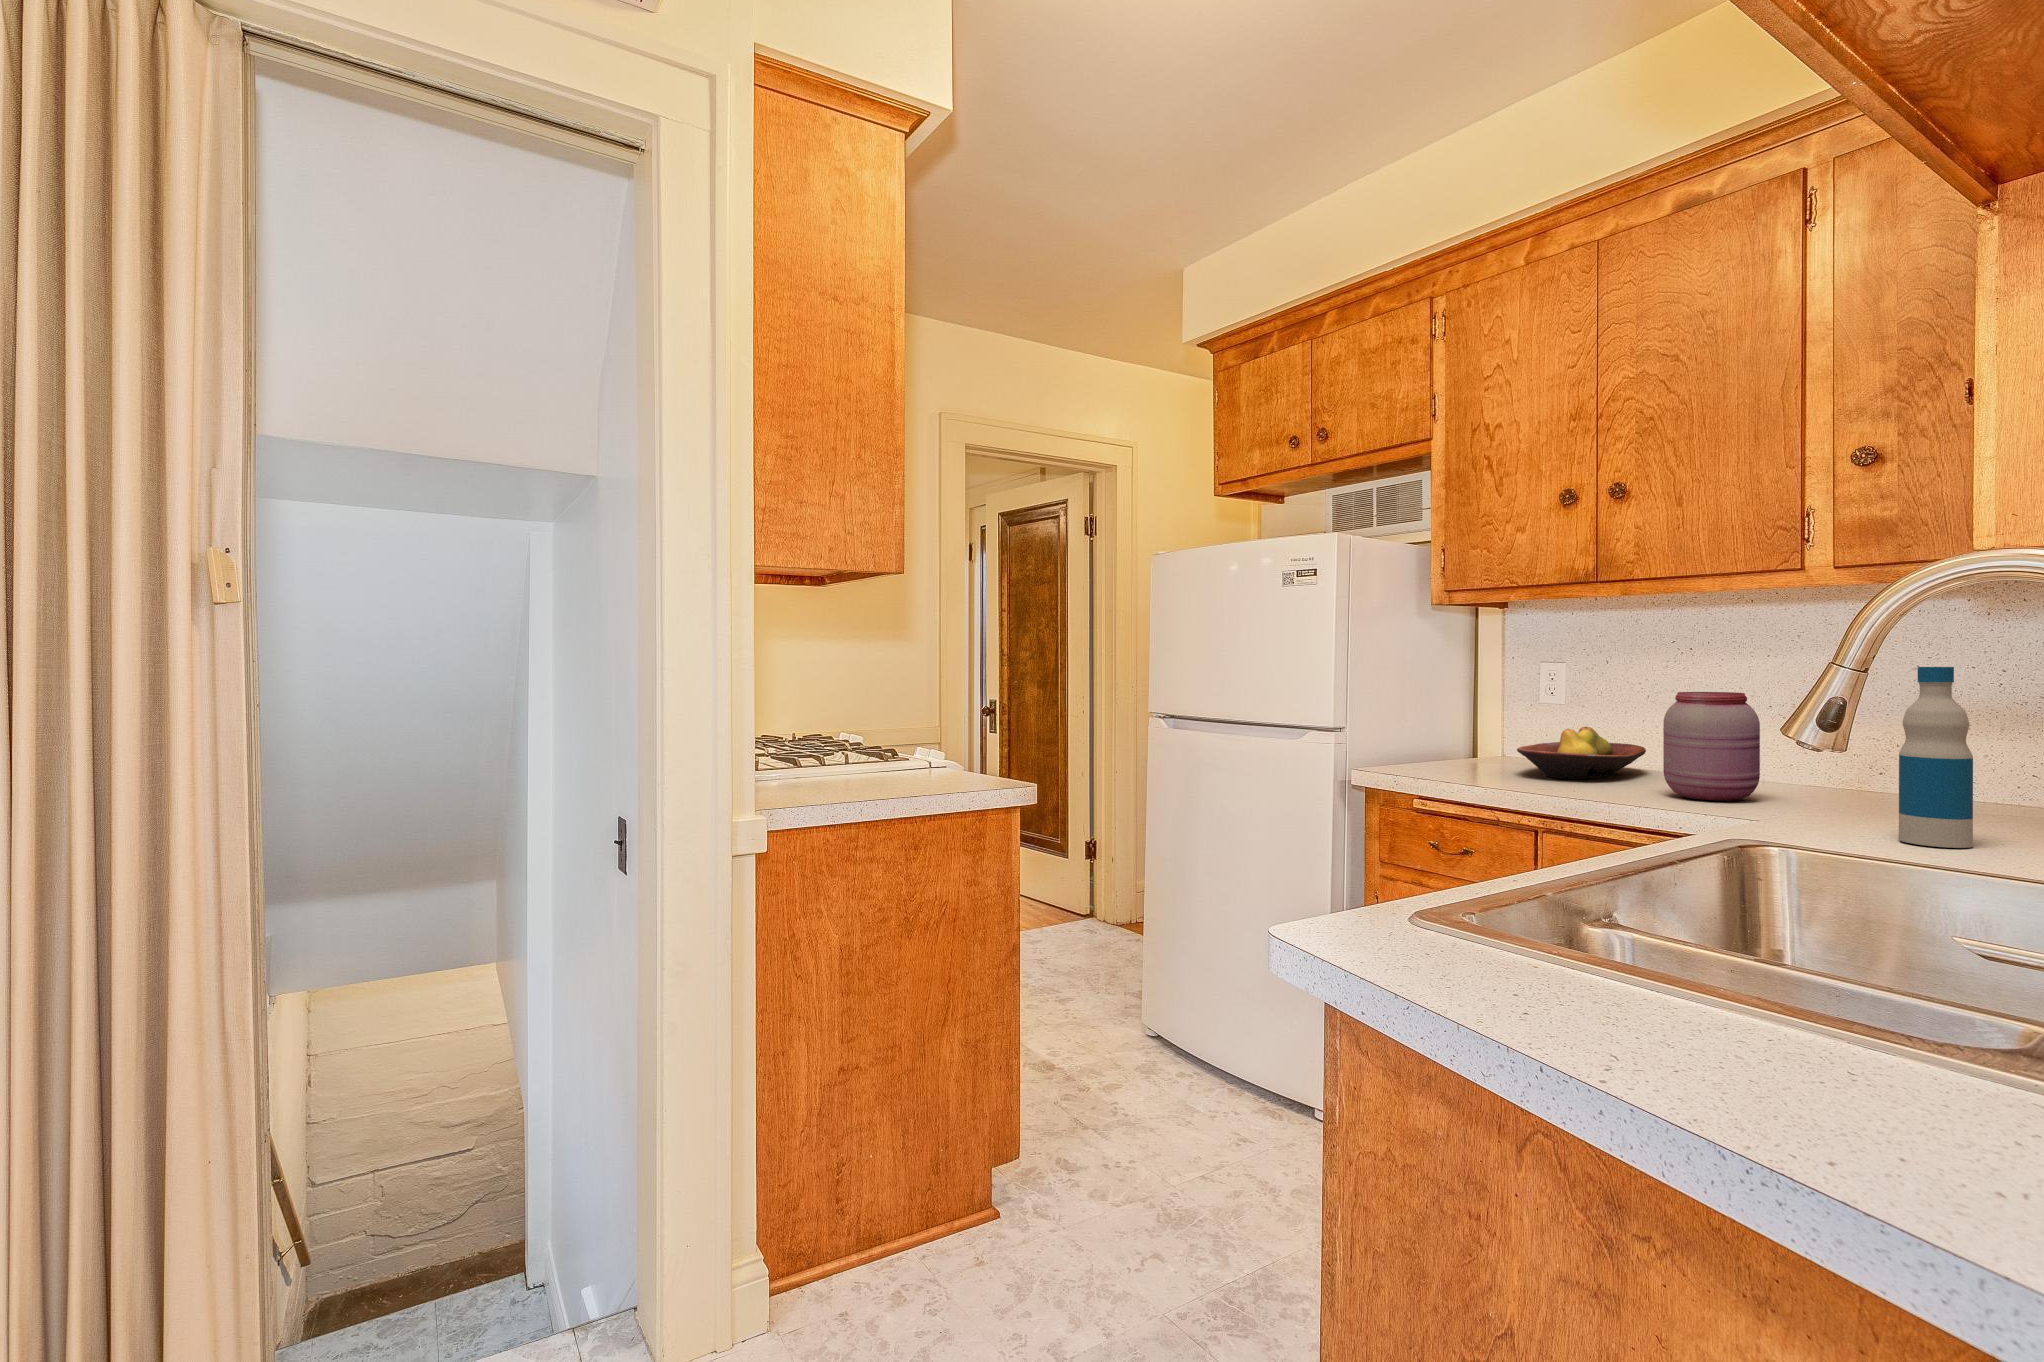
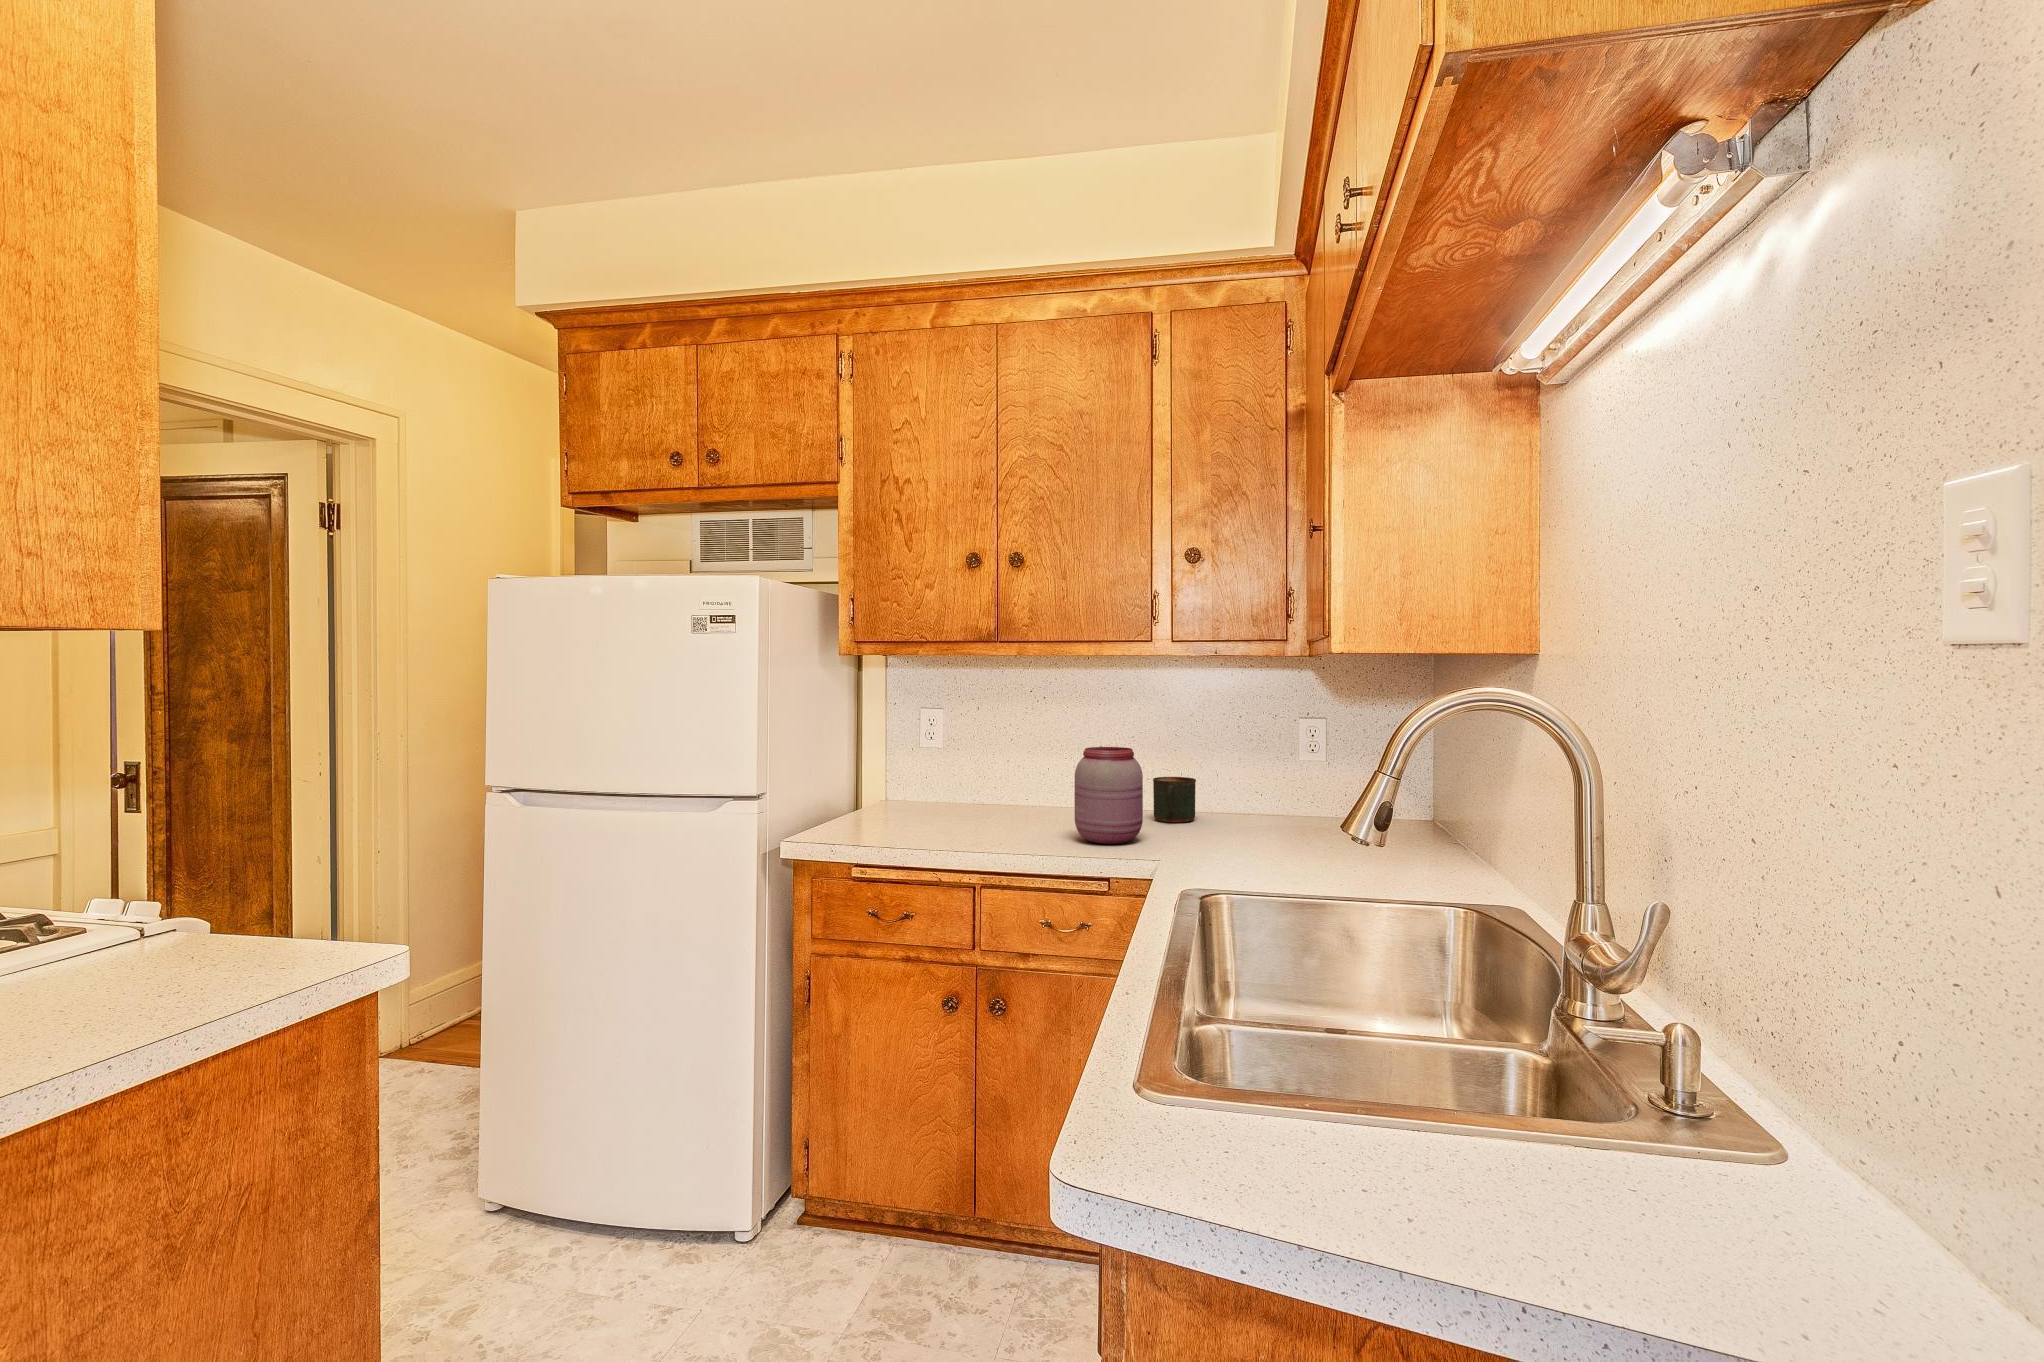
bottle: present [1899,667,1973,848] -> none [1278,735,1321,876]
fruit bowl: present [1517,727,1646,779] -> none [931,775,1025,830]
mug: none [1820,738,1892,794] -> present [1153,777,1196,822]

